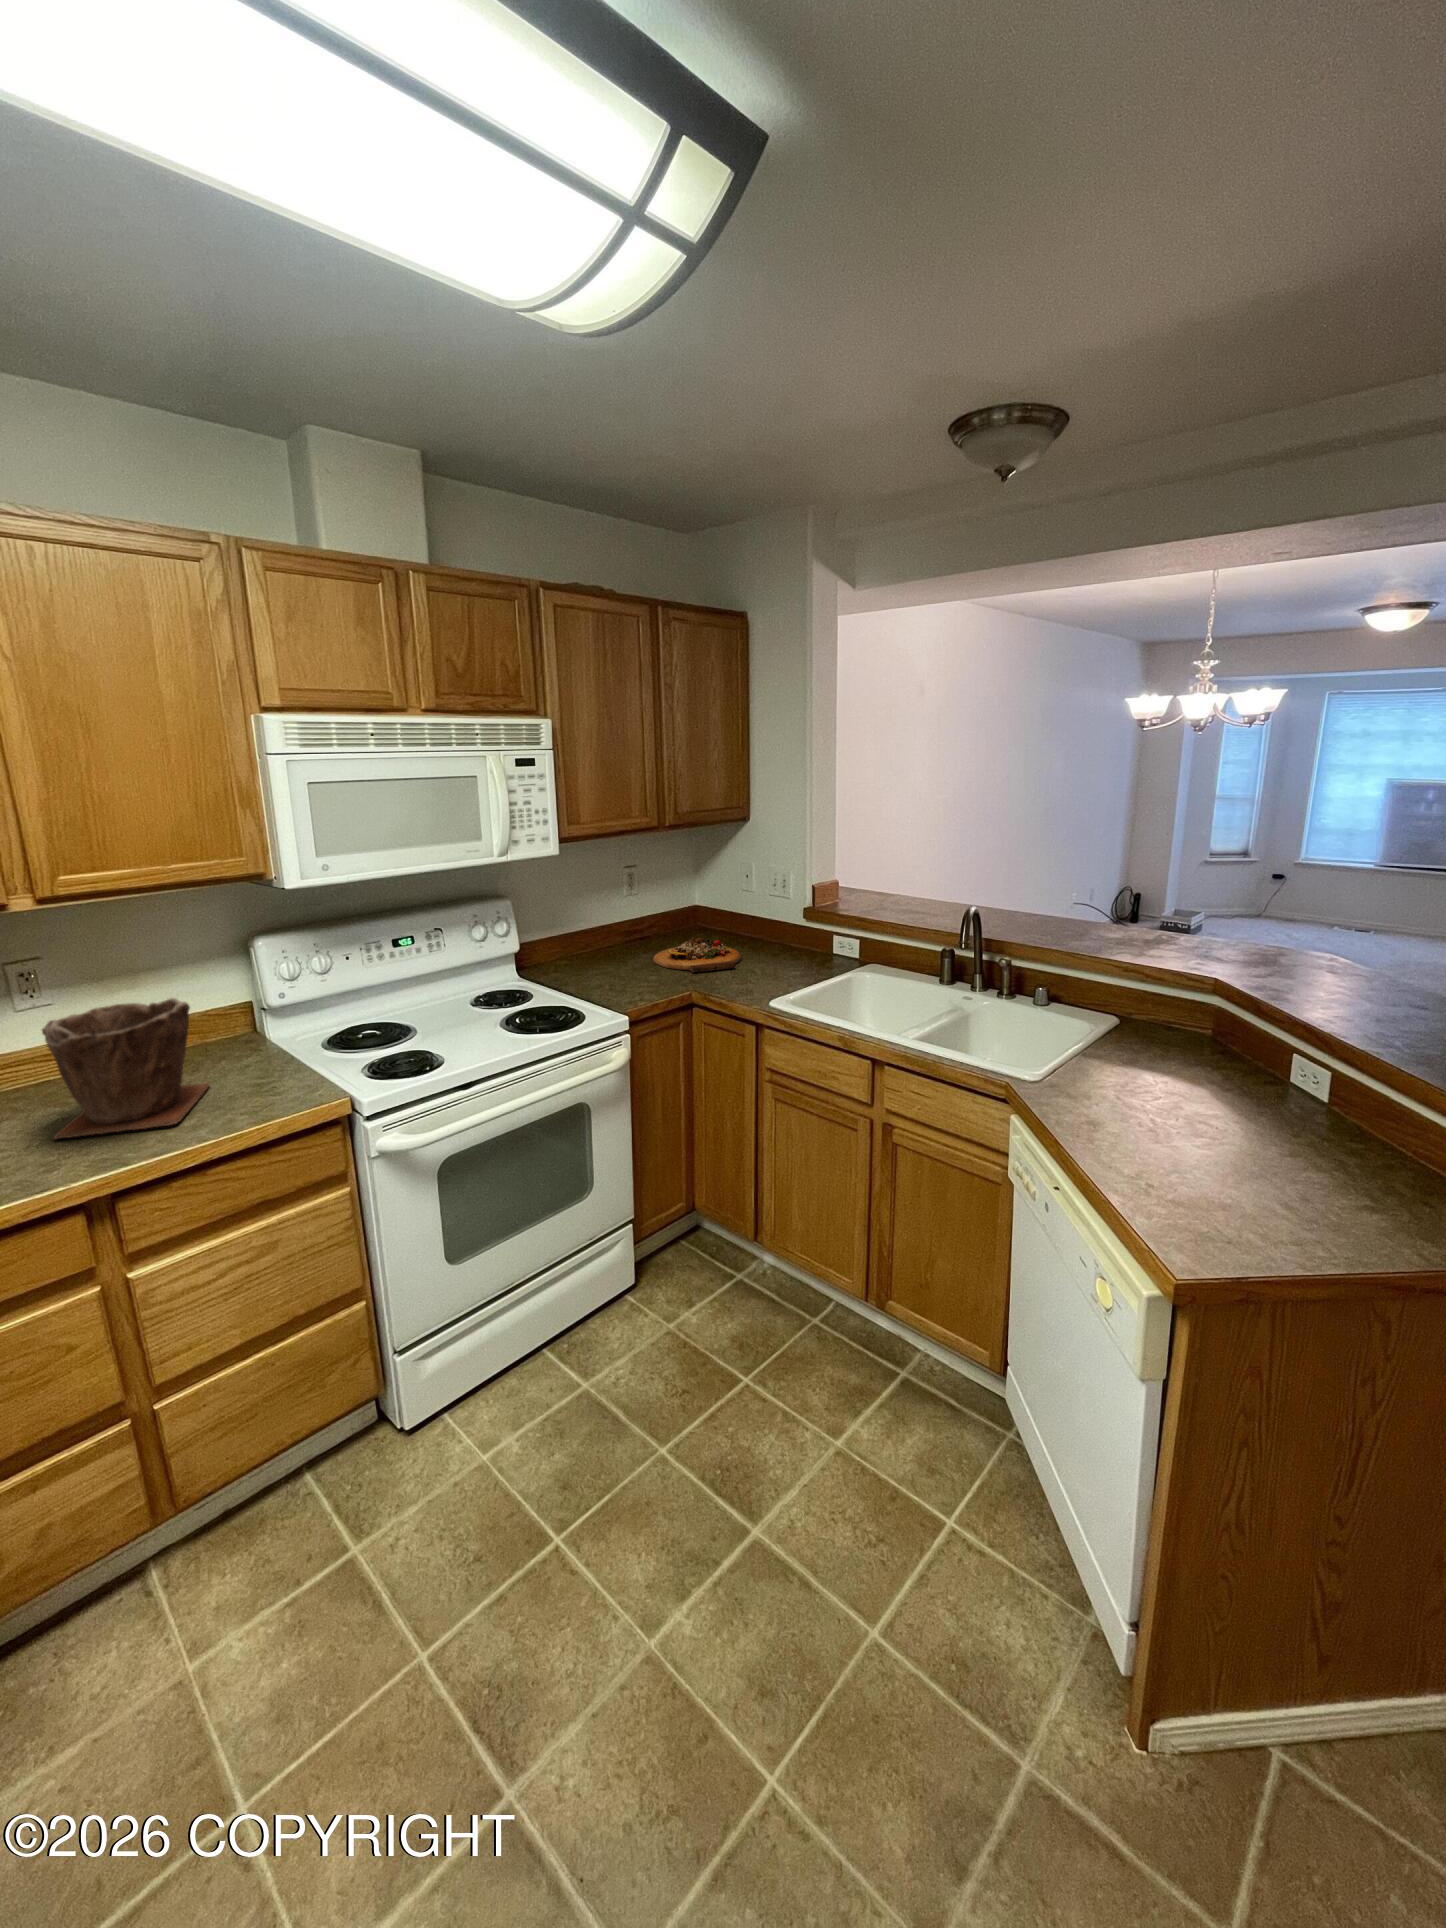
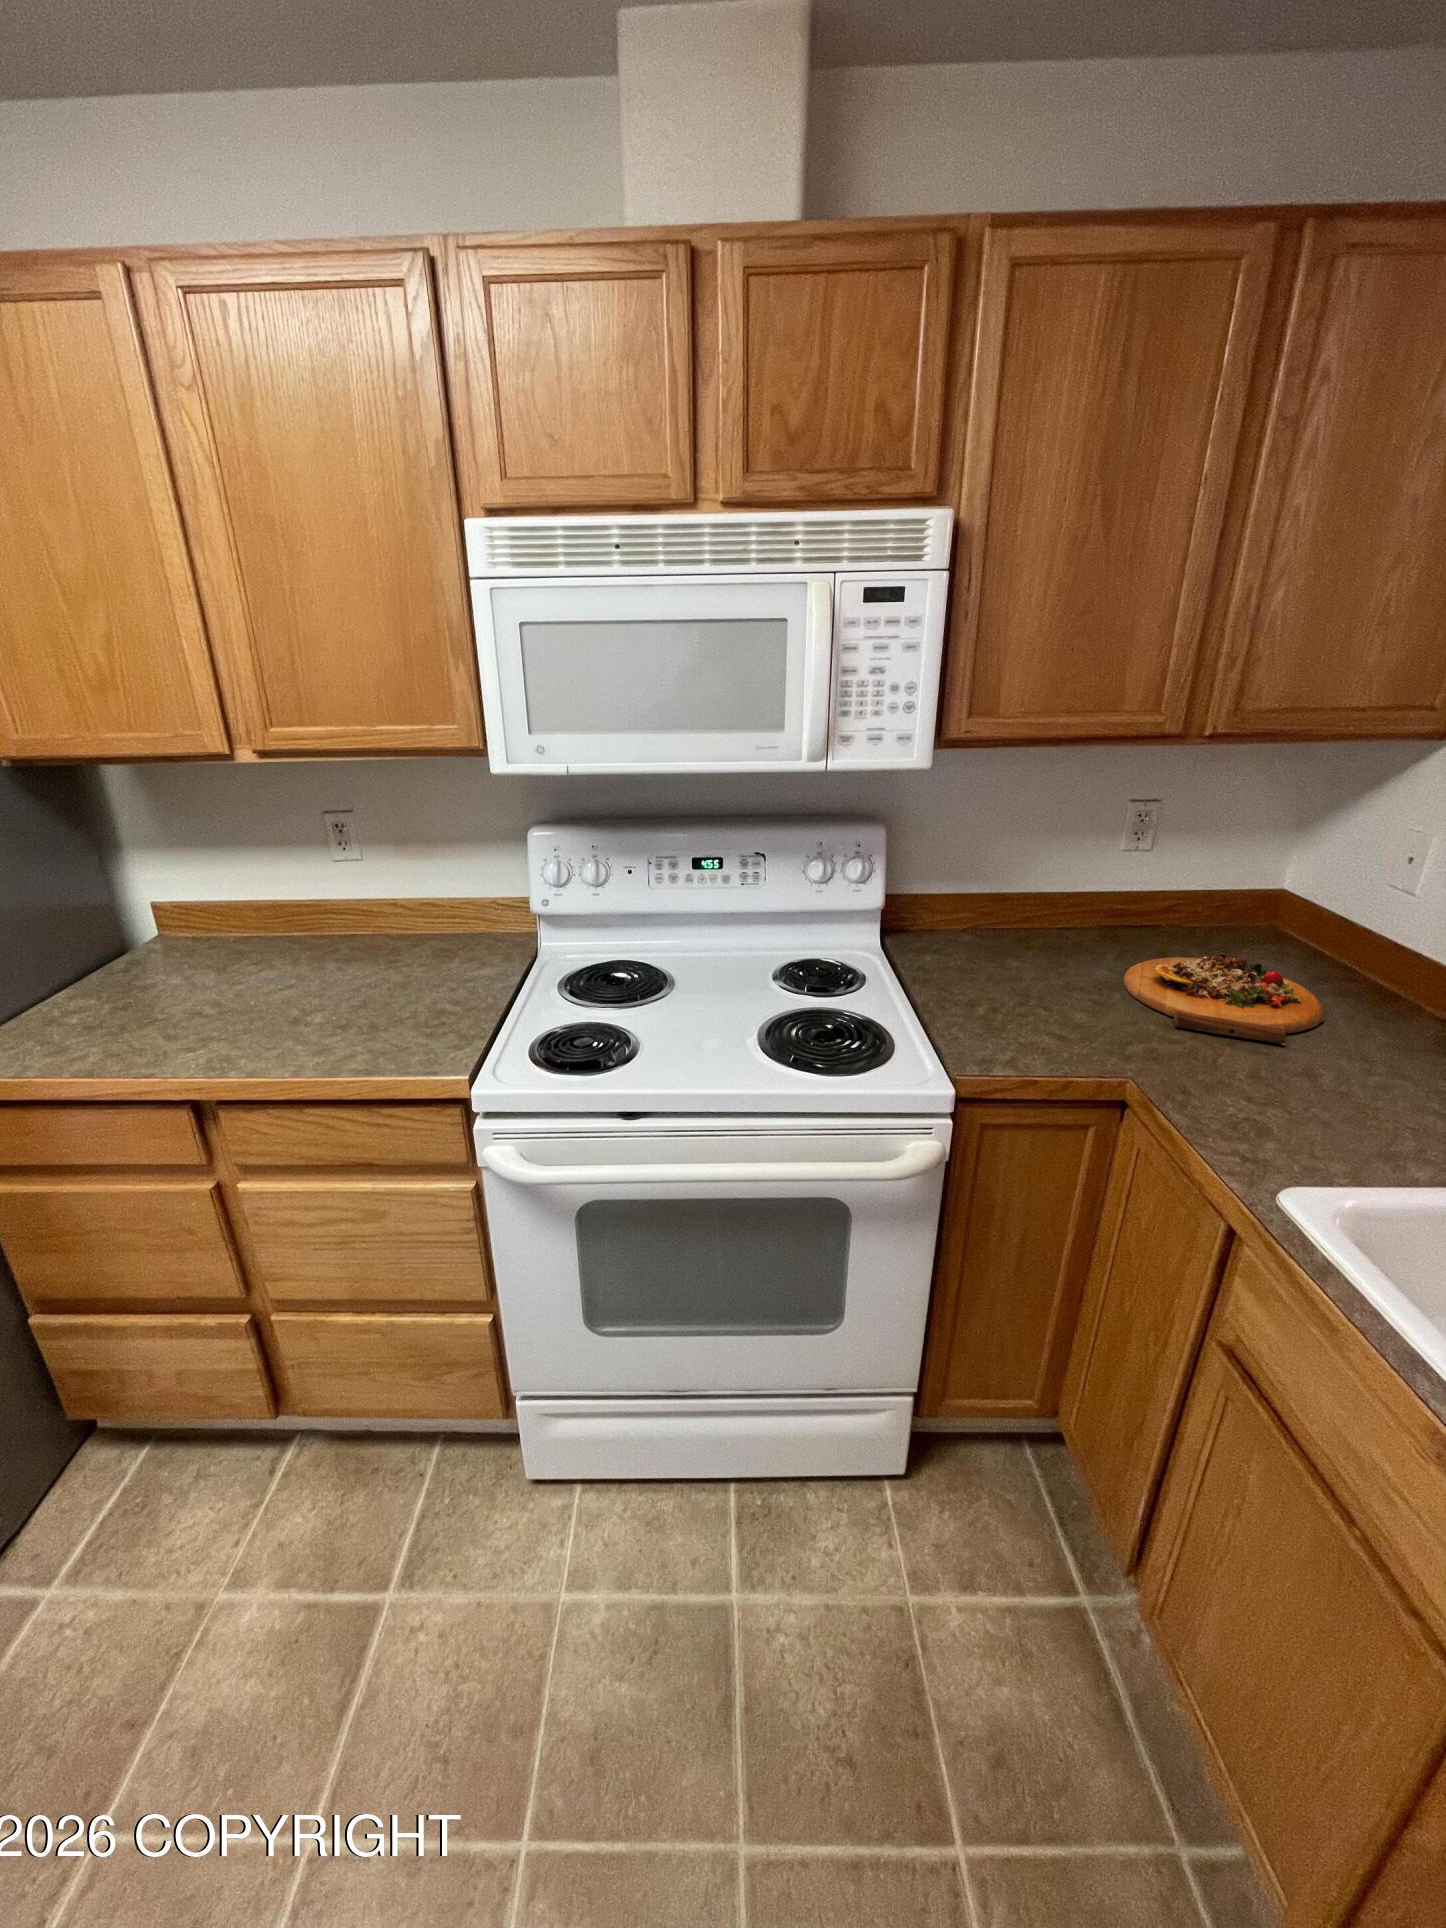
plant pot: present [42,998,209,1139] -> none [250,883,421,1039]

